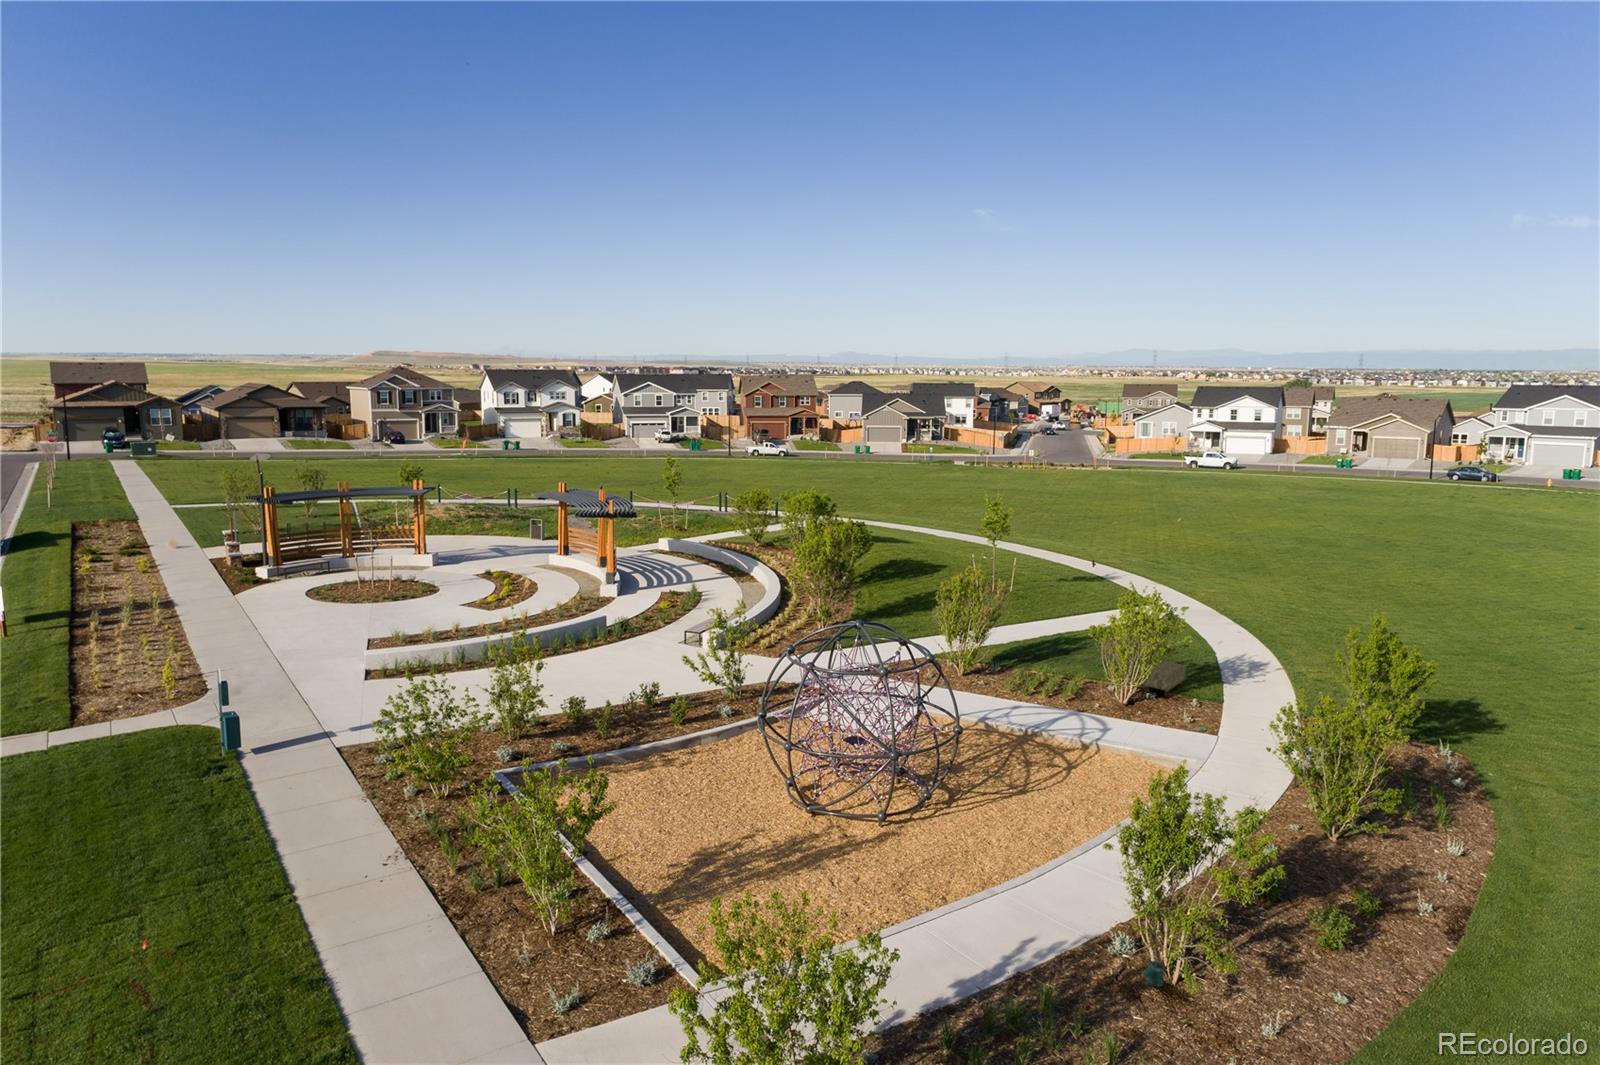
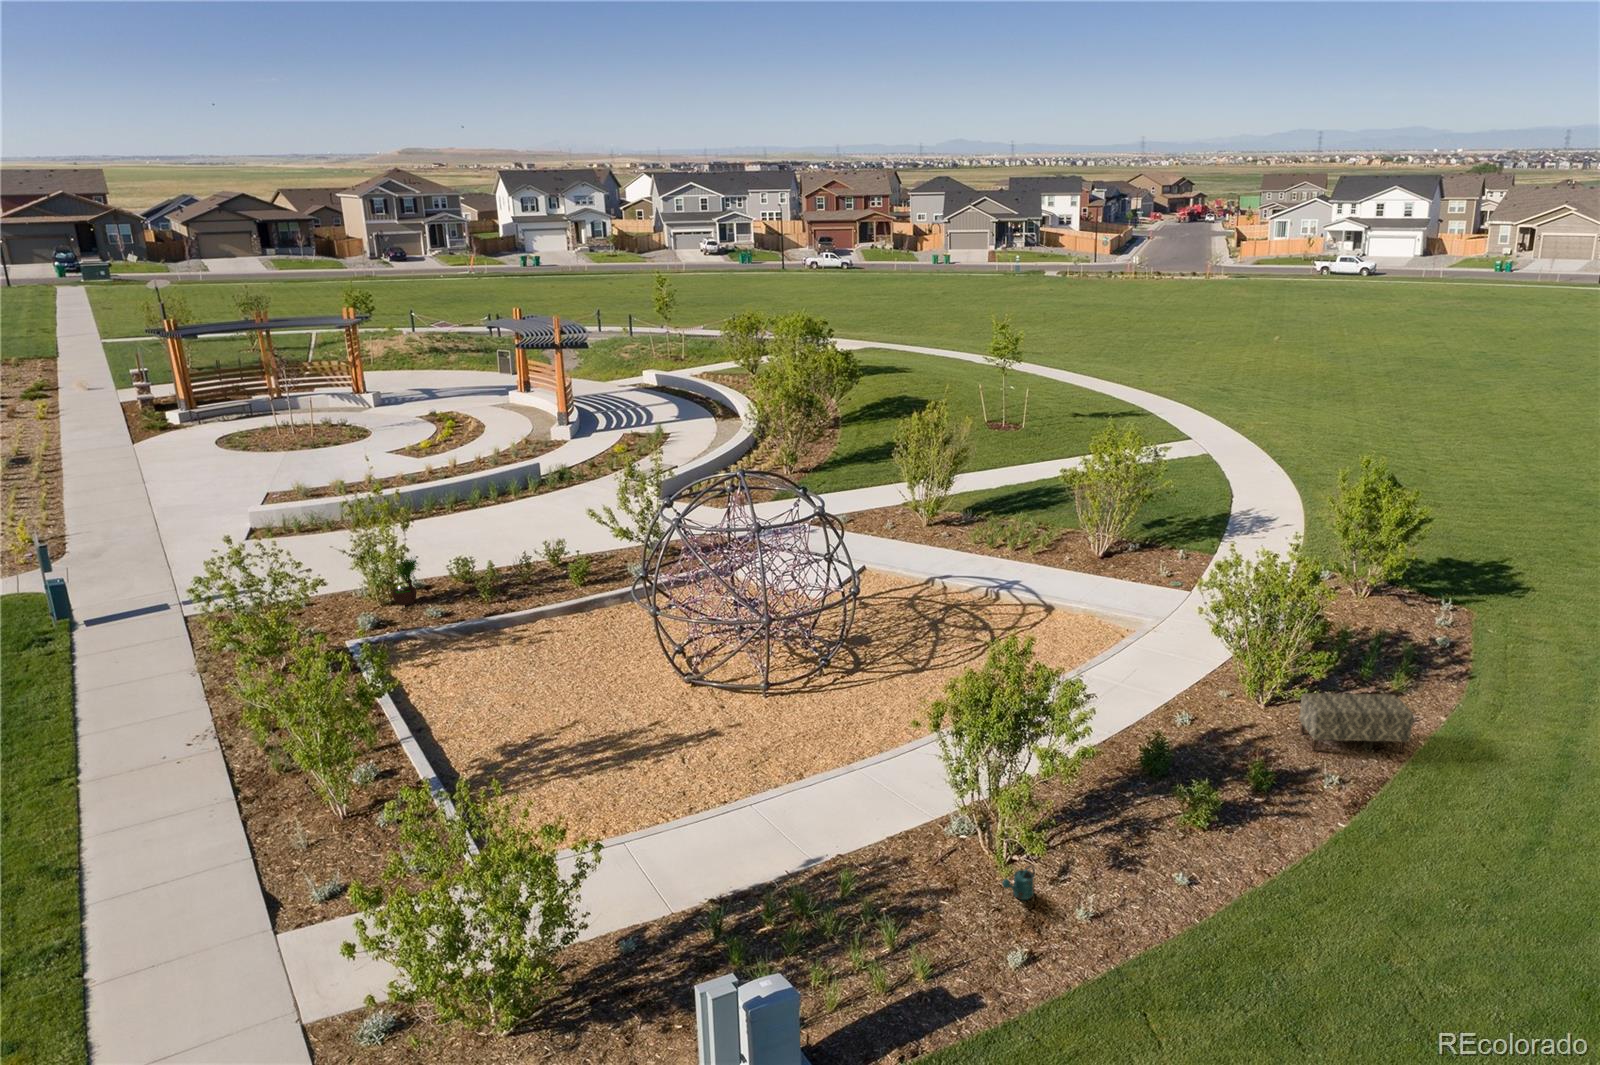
bench: present [1145,661,1186,697] -> present [1299,693,1414,753]
potted tree: none [523,695,549,738] -> present [392,557,418,605]

